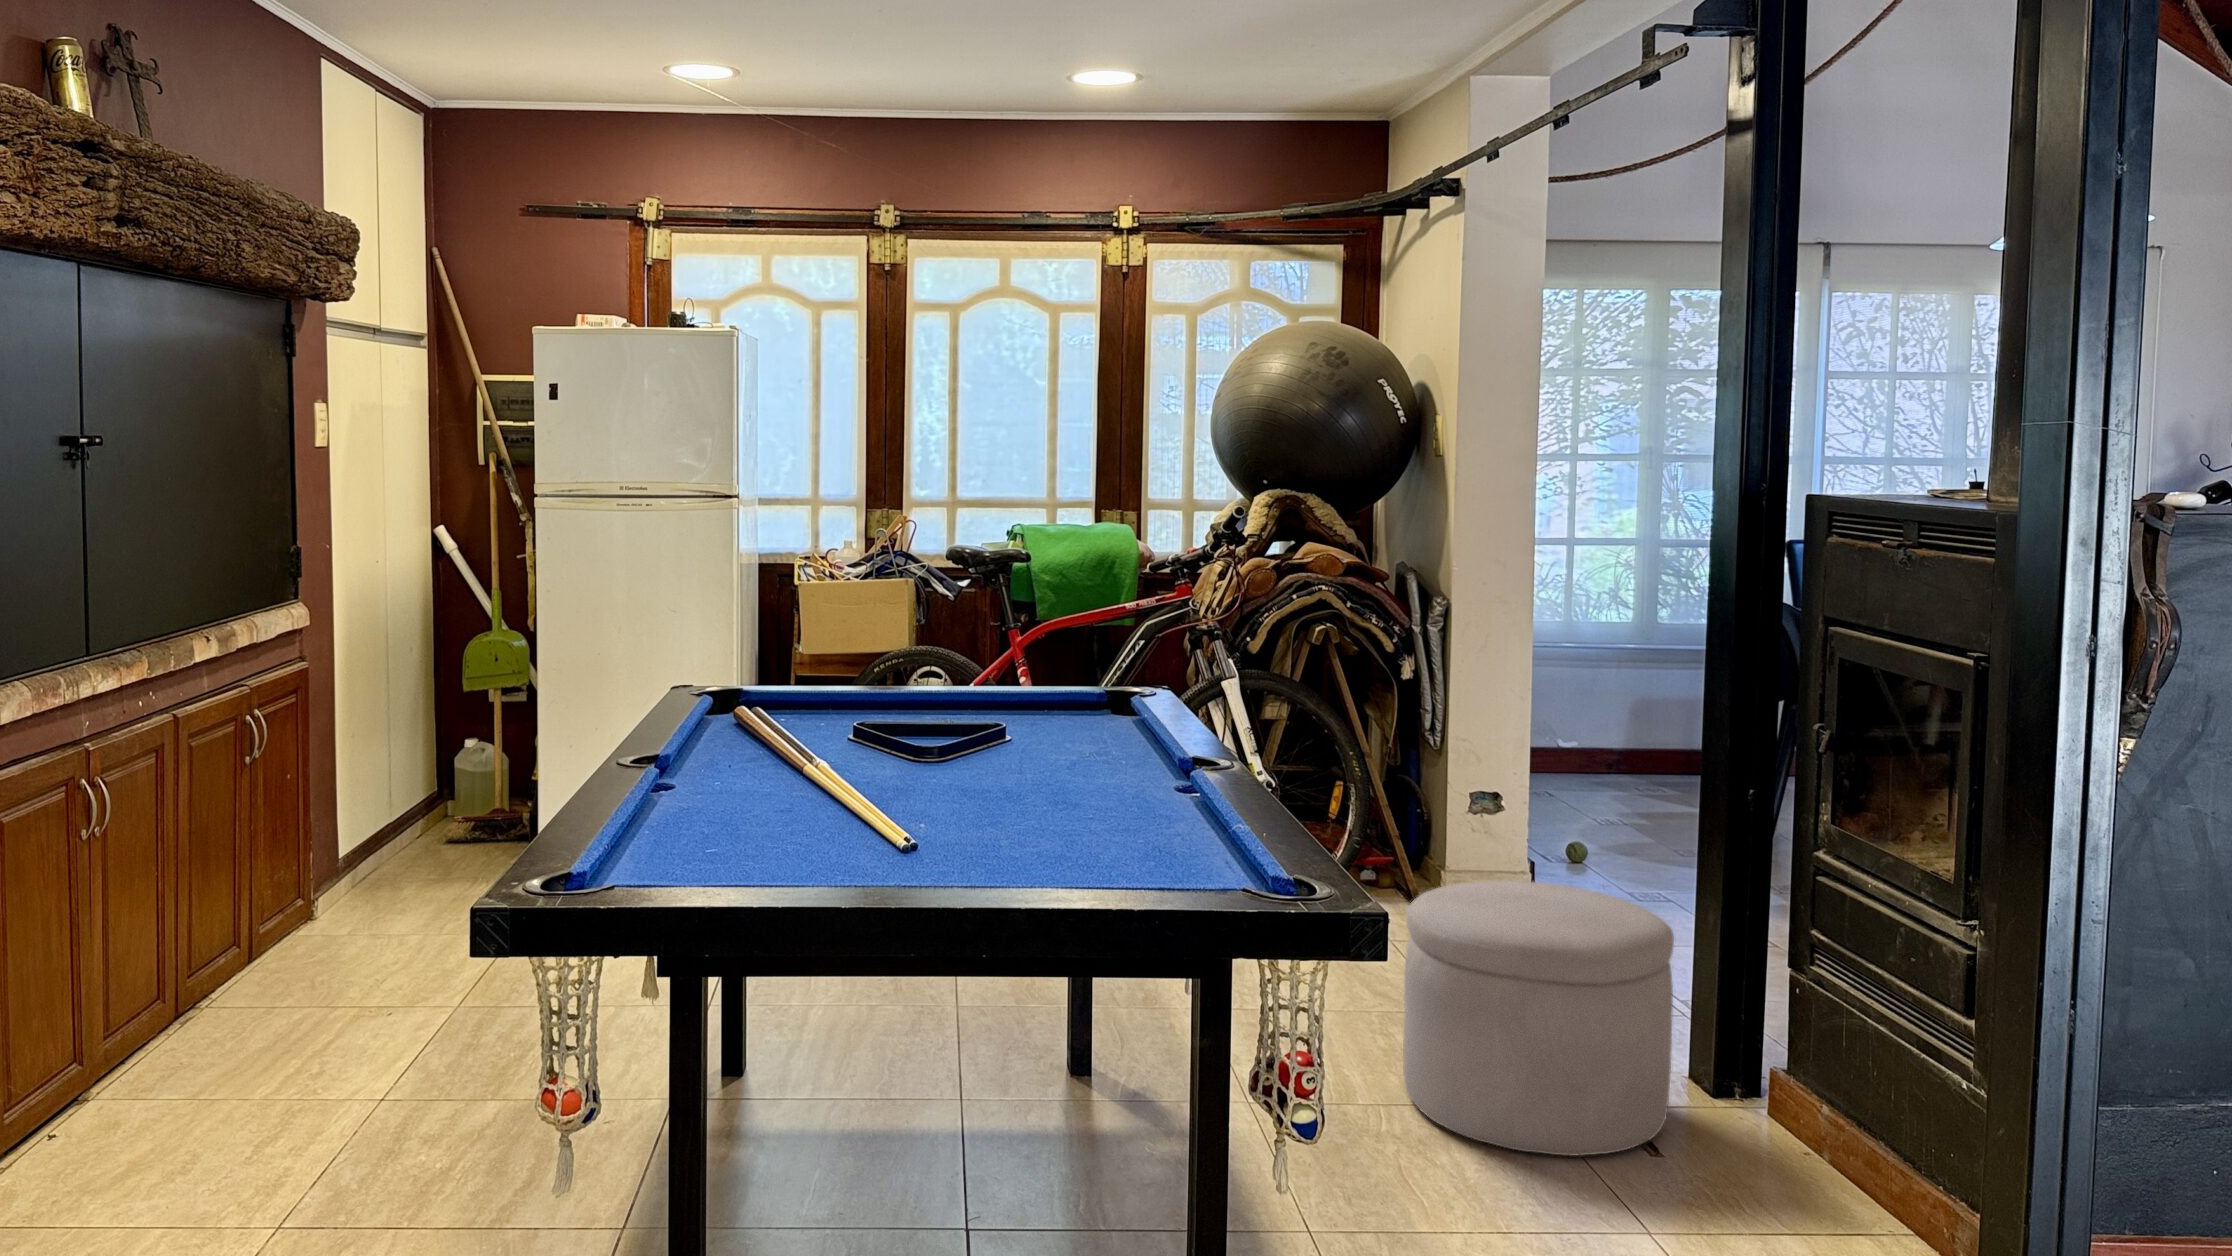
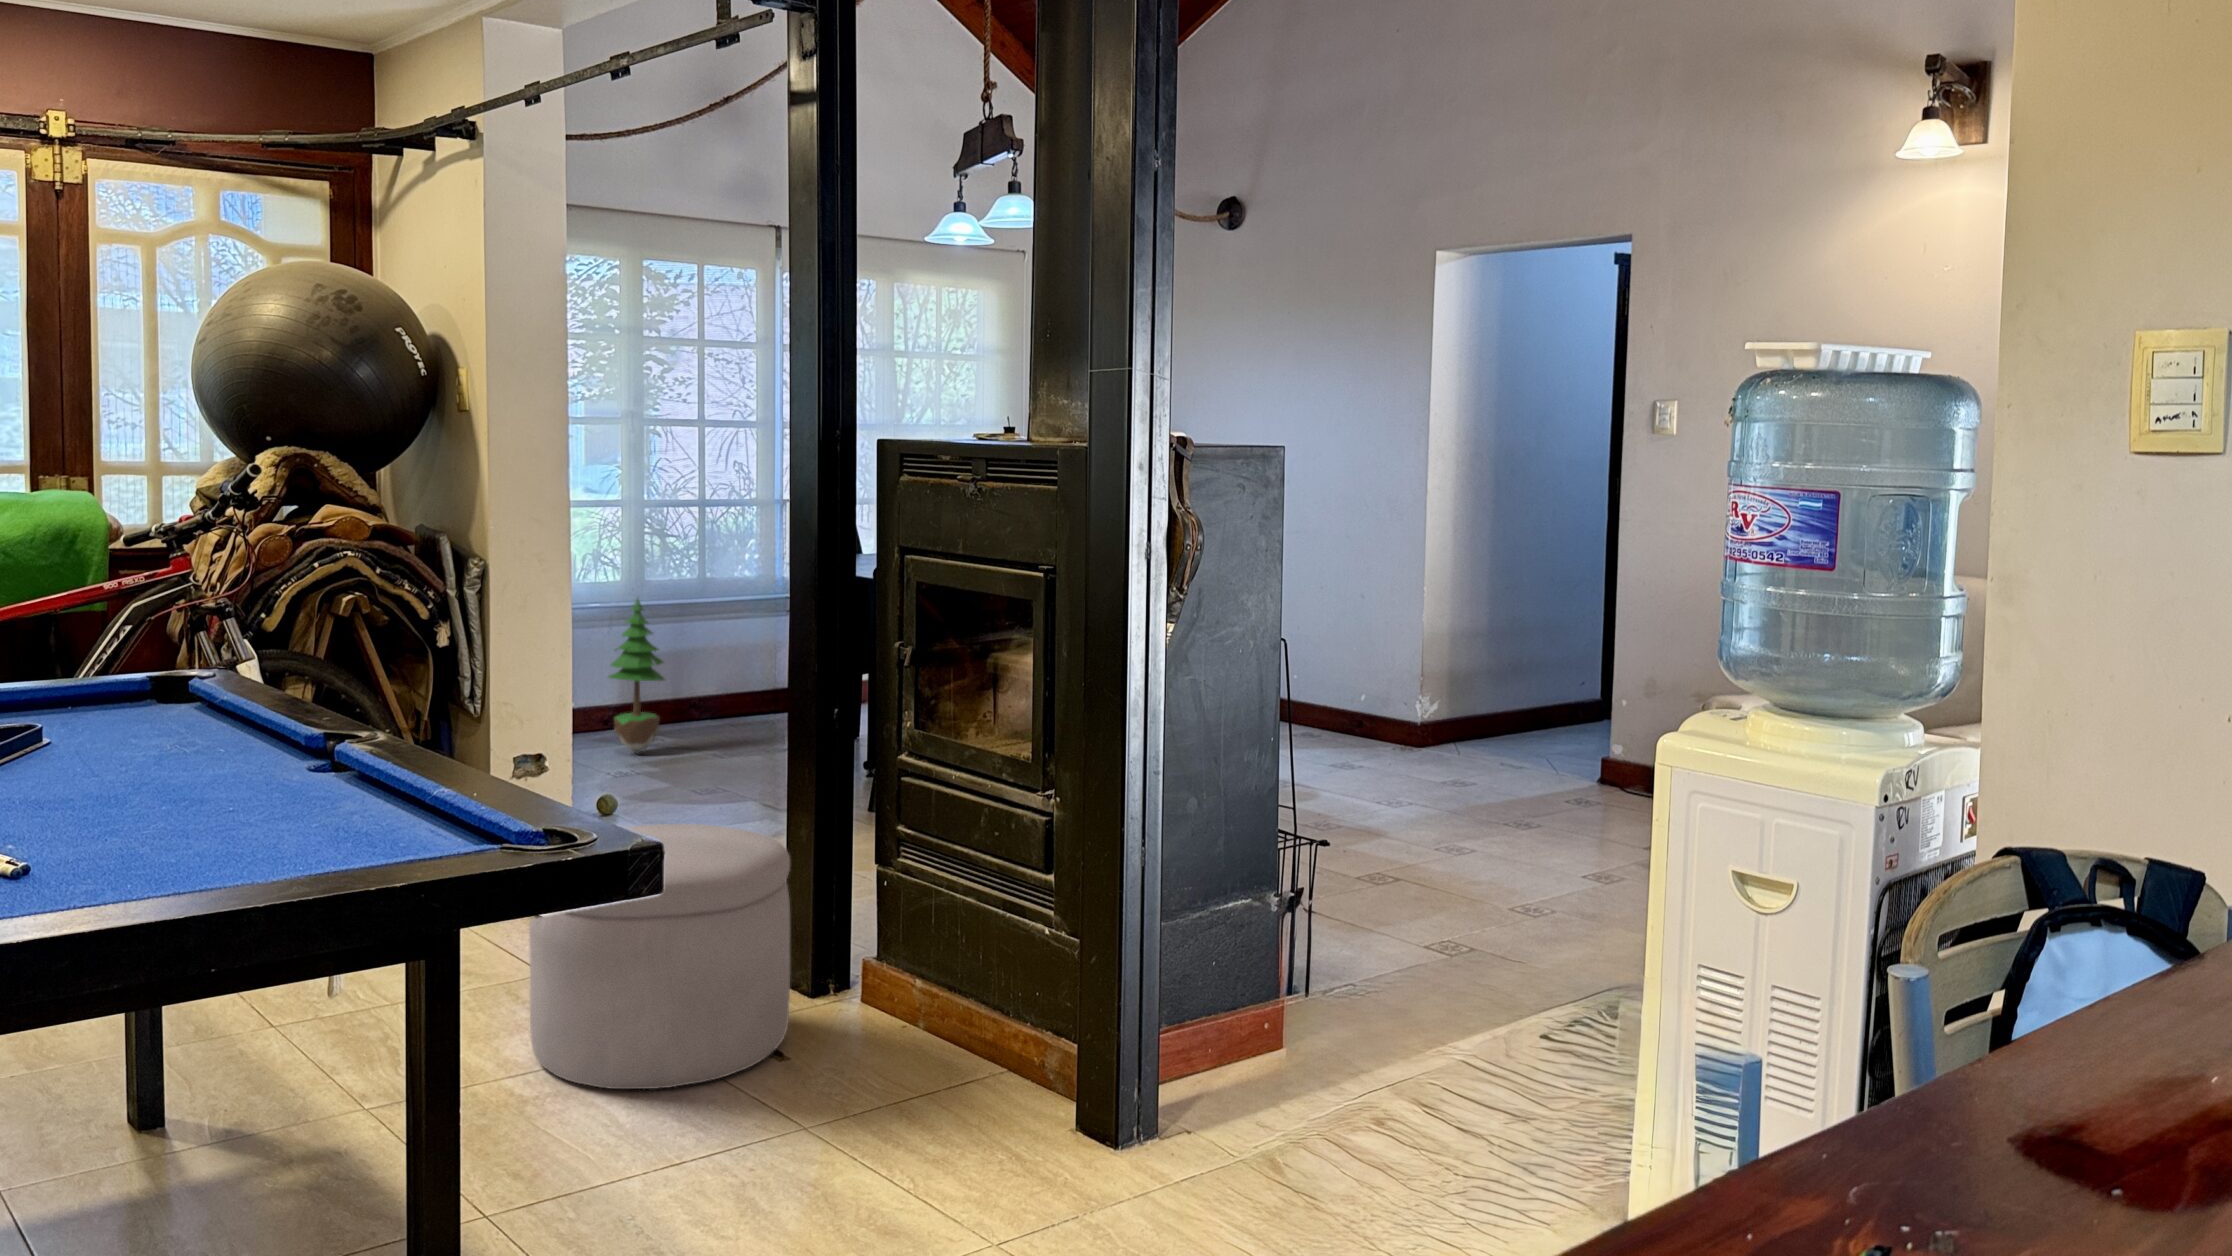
potted tree: none [1598,639,1662,802] -> present [609,599,664,753]

